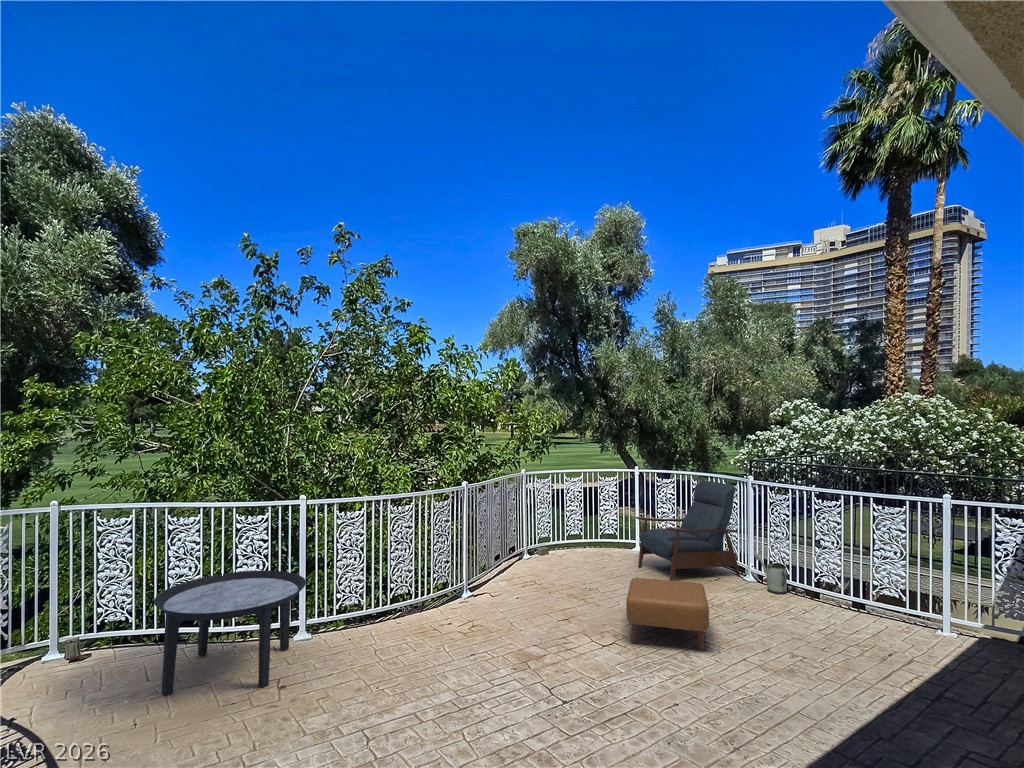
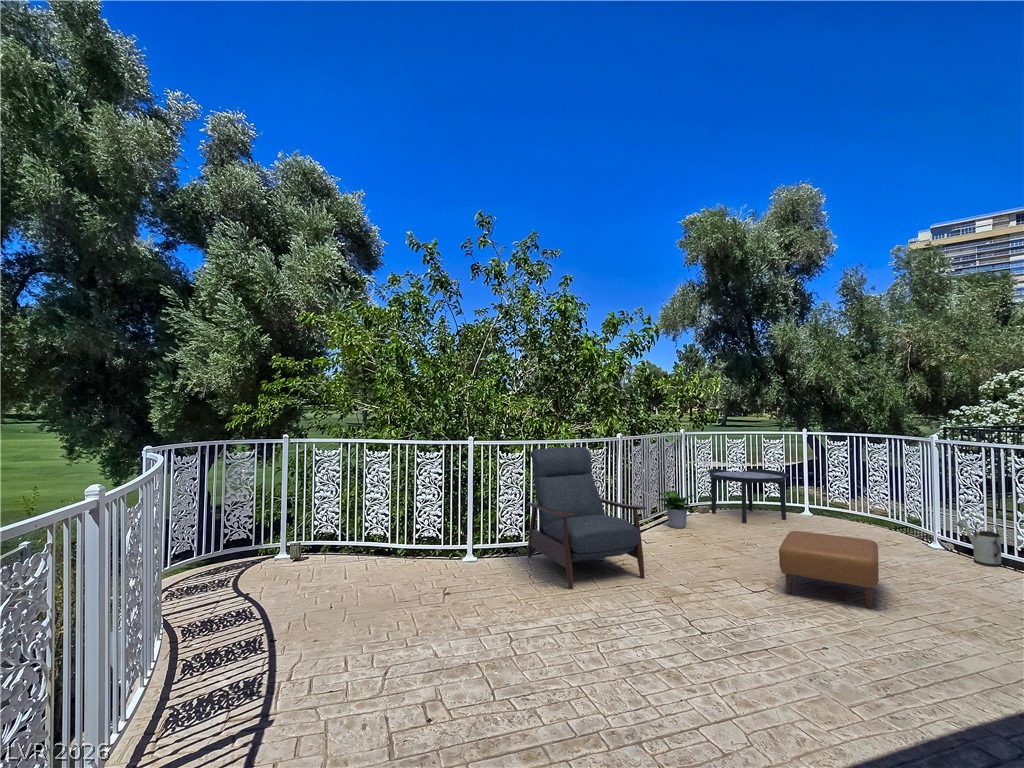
chair: present [635,481,740,581] -> present [527,447,646,590]
potted plant: none [499,537,541,576] -> present [658,491,694,528]
round table: present [154,571,306,696] -> present [707,468,789,524]

